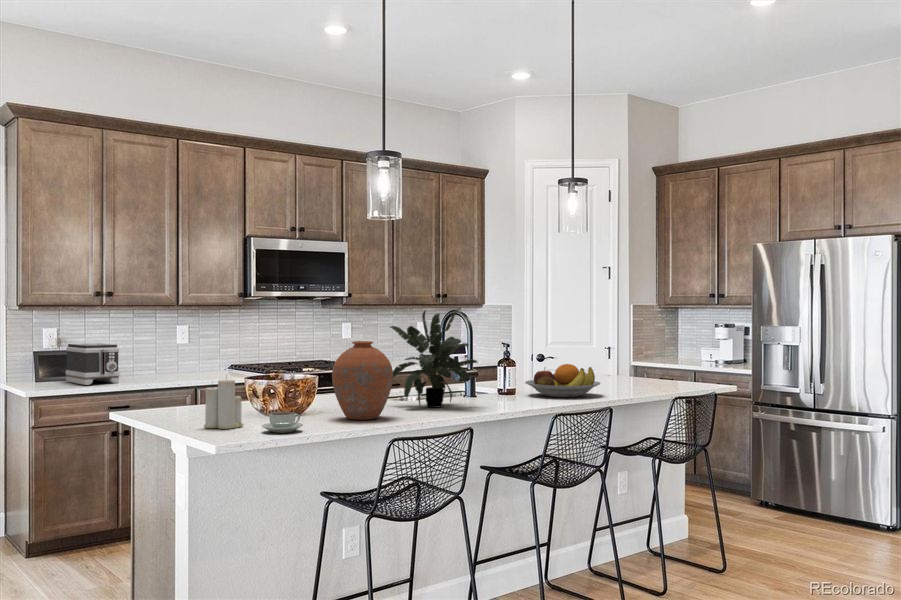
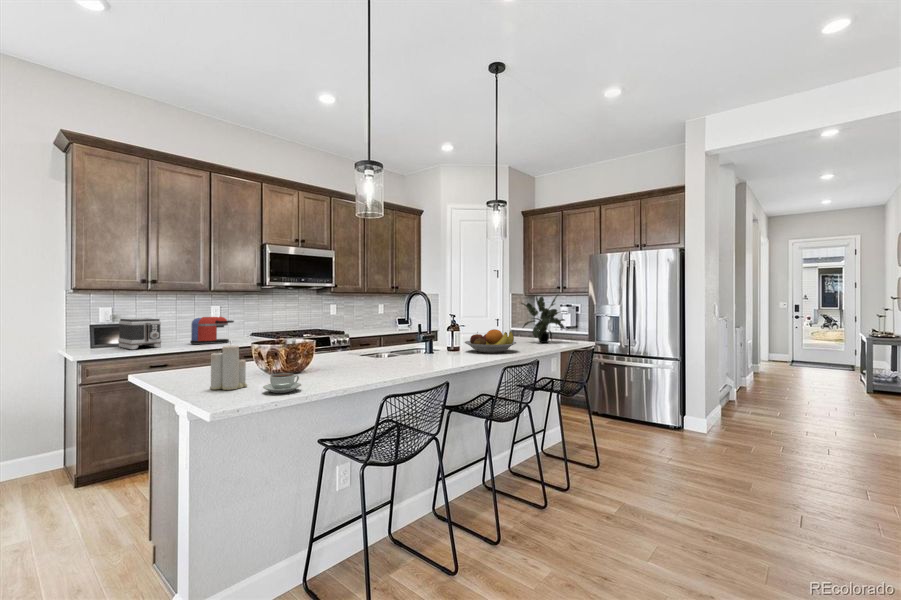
potted plant: present [390,310,478,408] -> present [521,295,567,343]
vase: present [332,341,393,420] -> none [327,312,377,376]
coffee maker: none [154,342,210,379] -> present [190,317,234,344]

